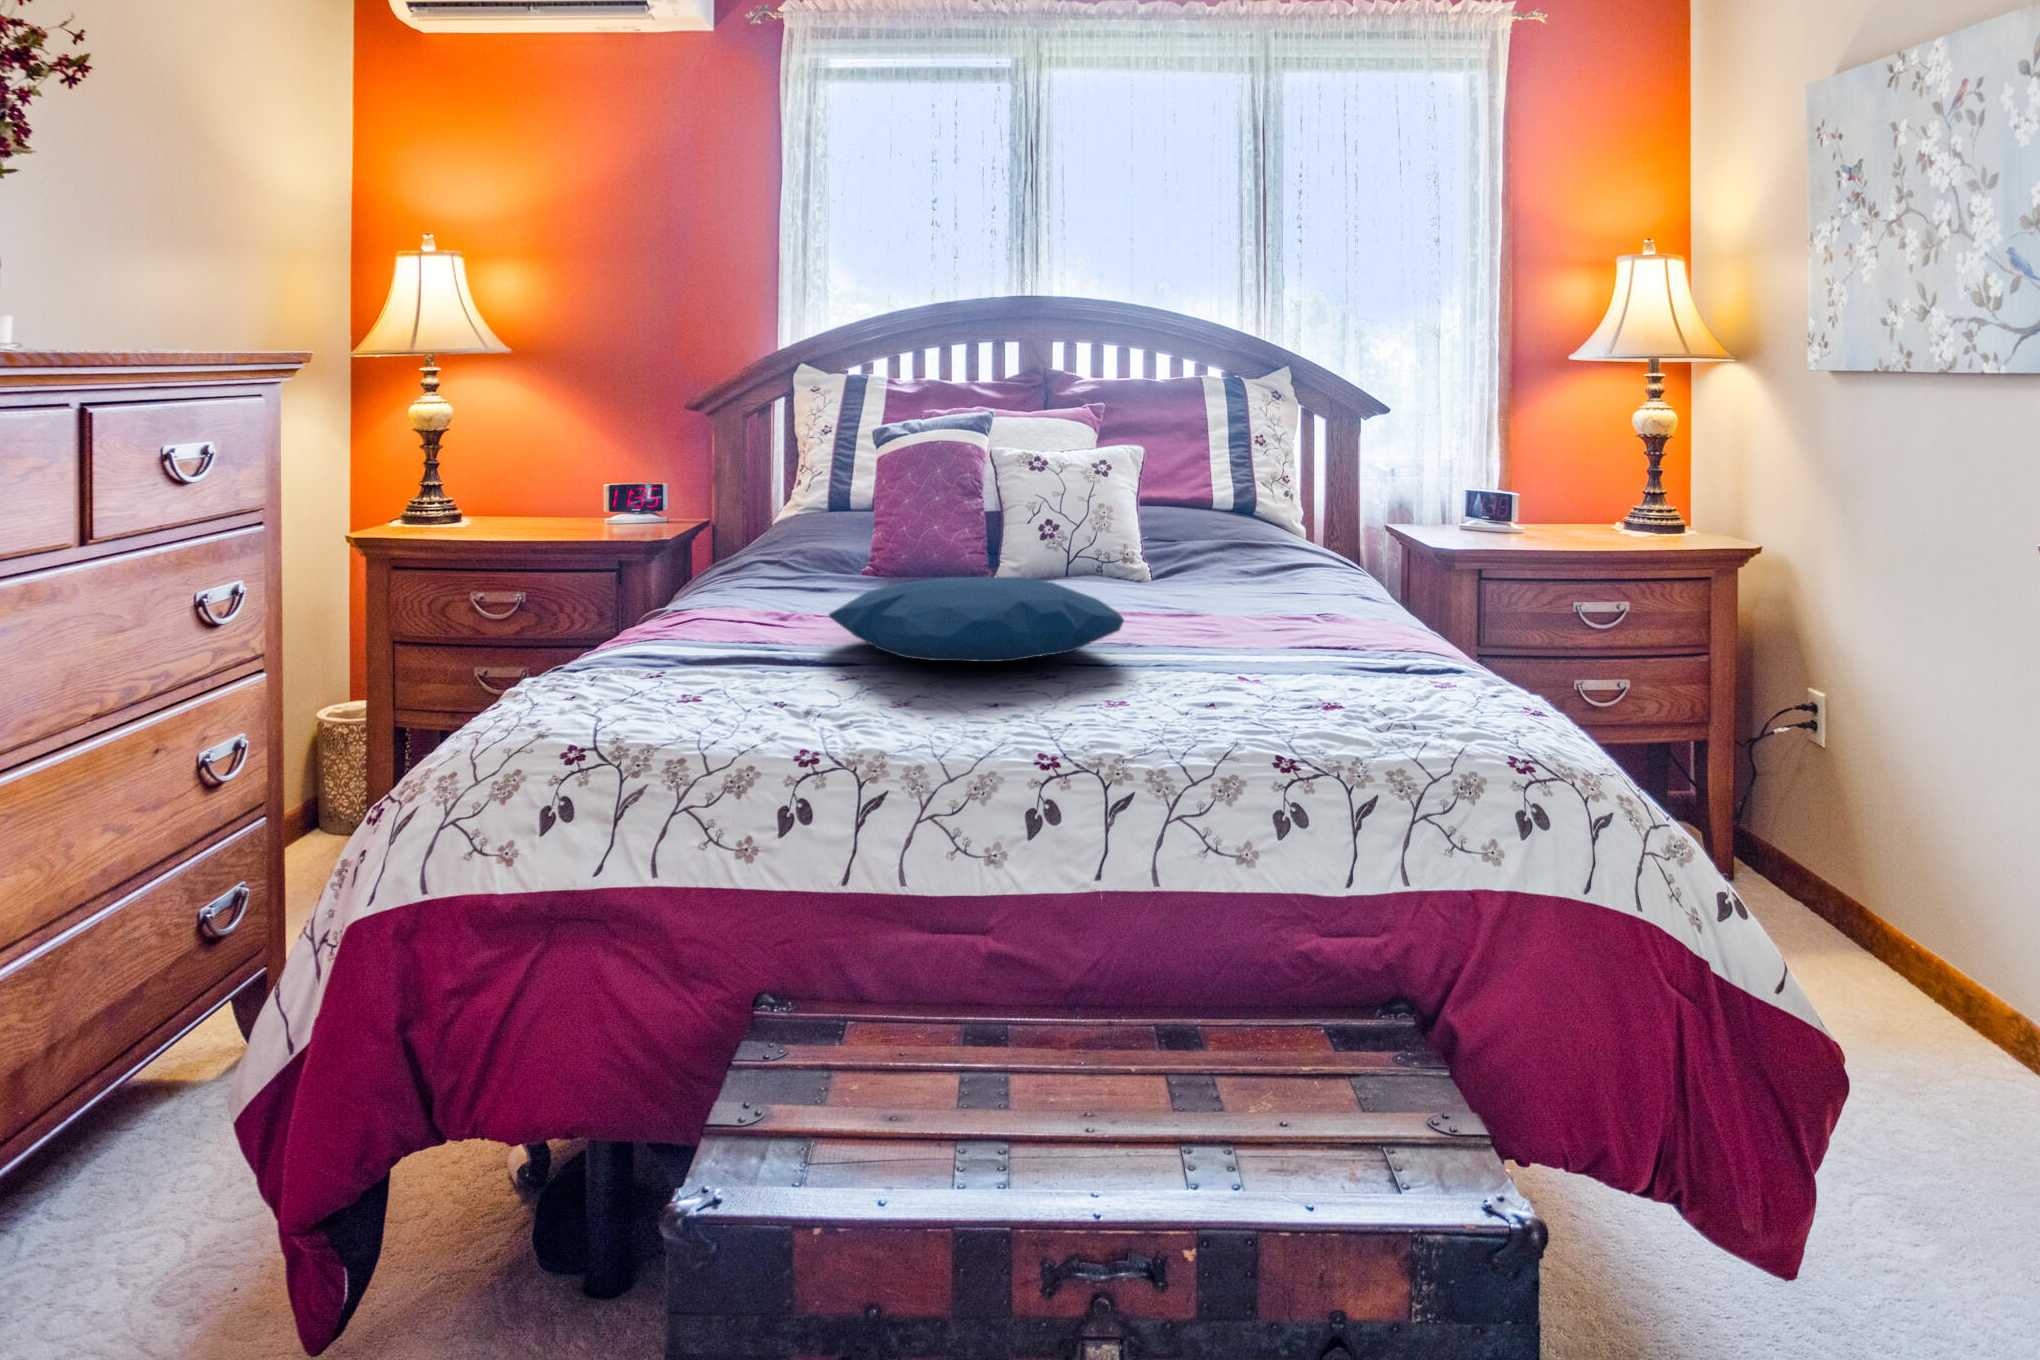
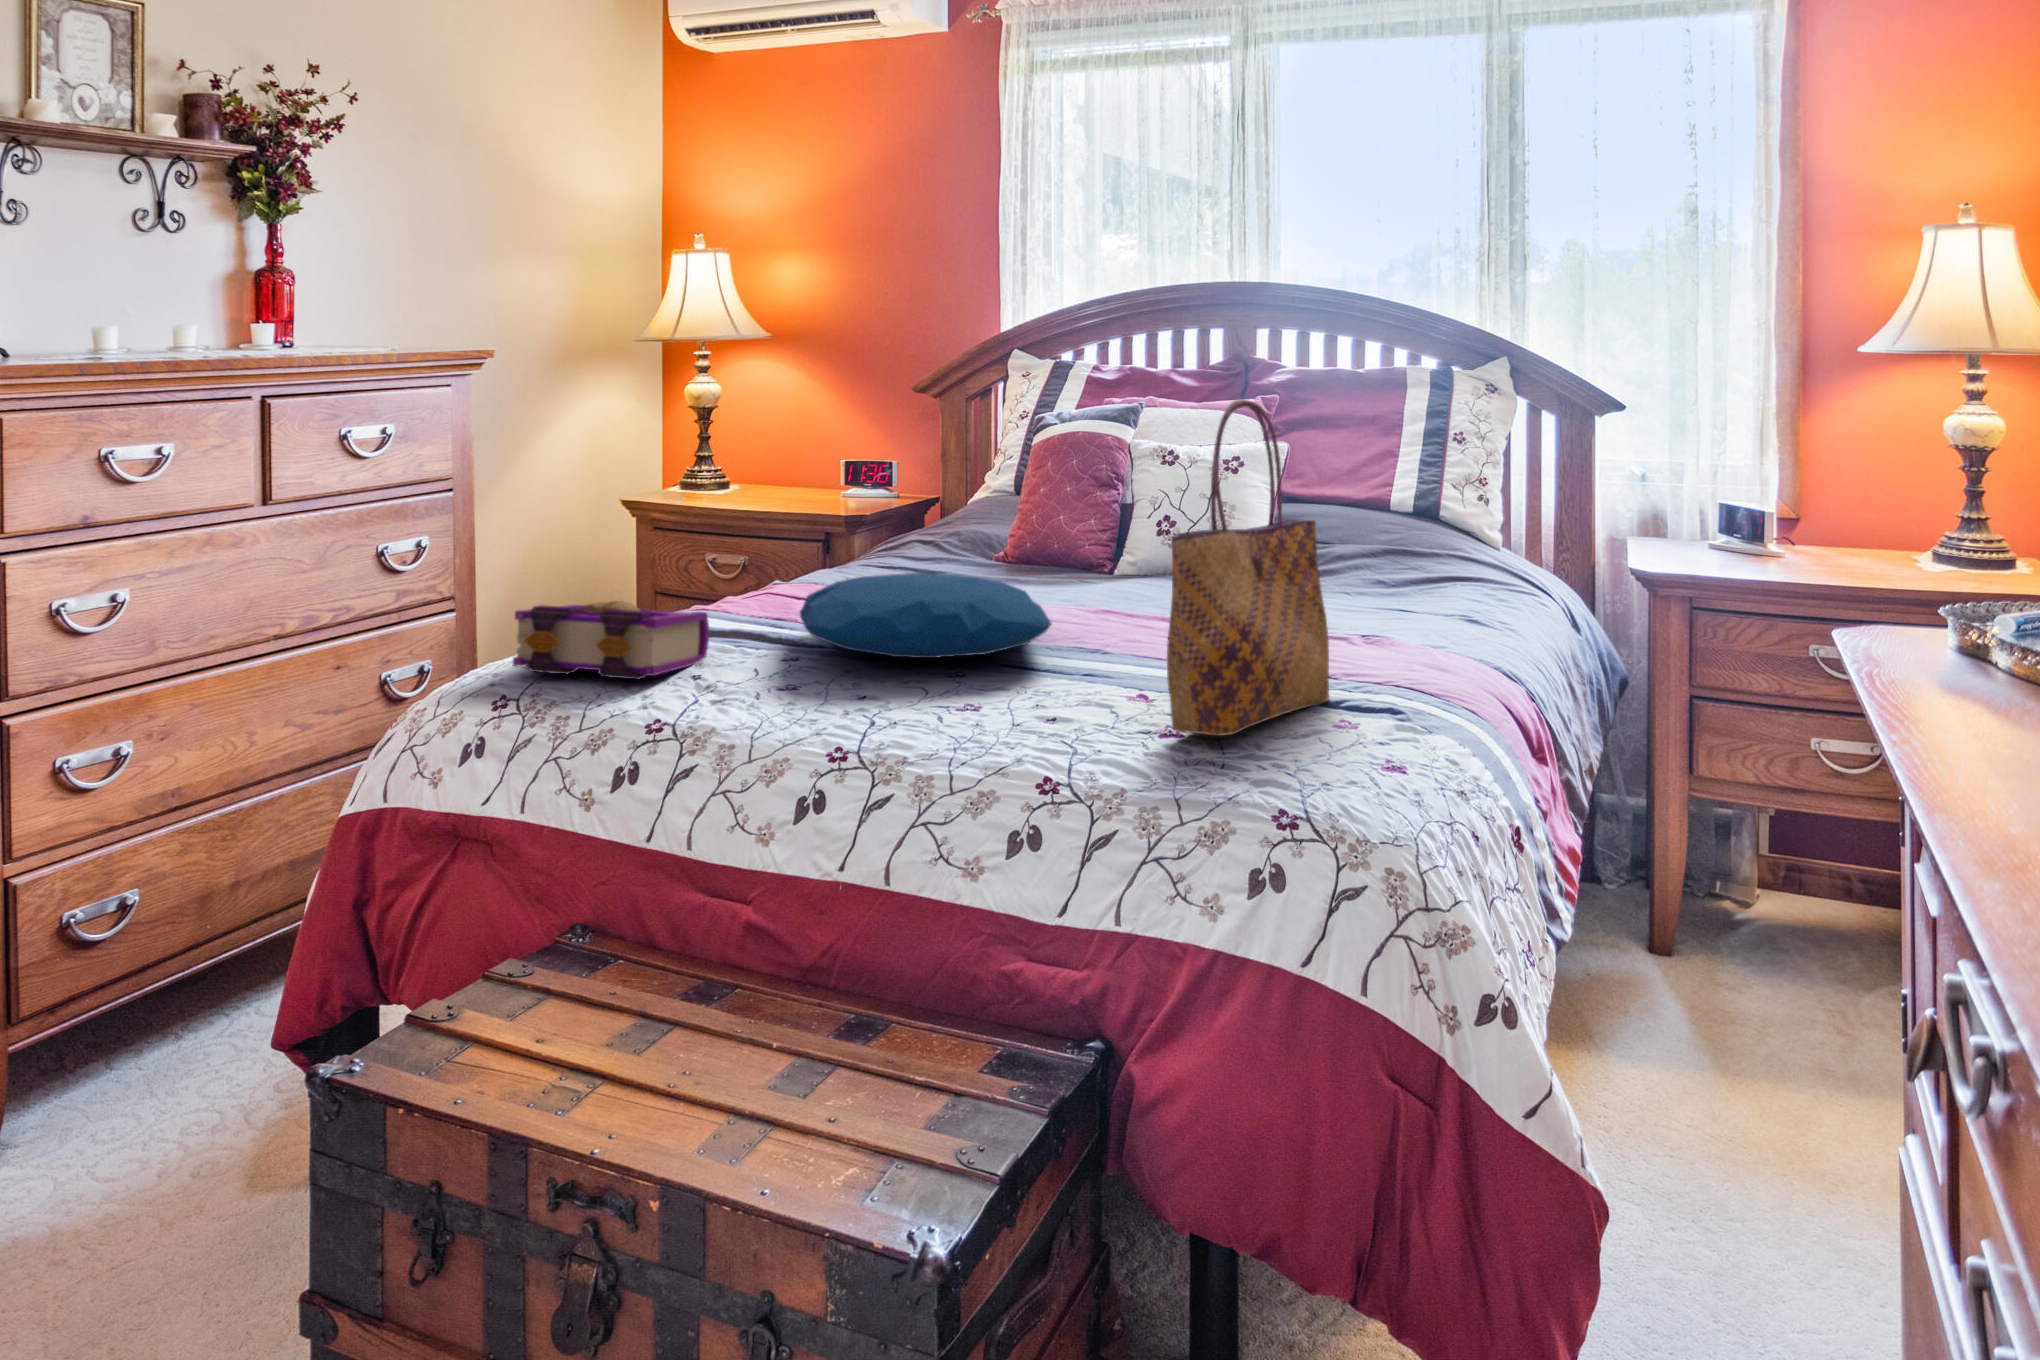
tote bag: none [1327,392,1405,702] -> present [1167,399,1329,736]
book: none [579,626,763,715] -> present [512,601,709,679]

